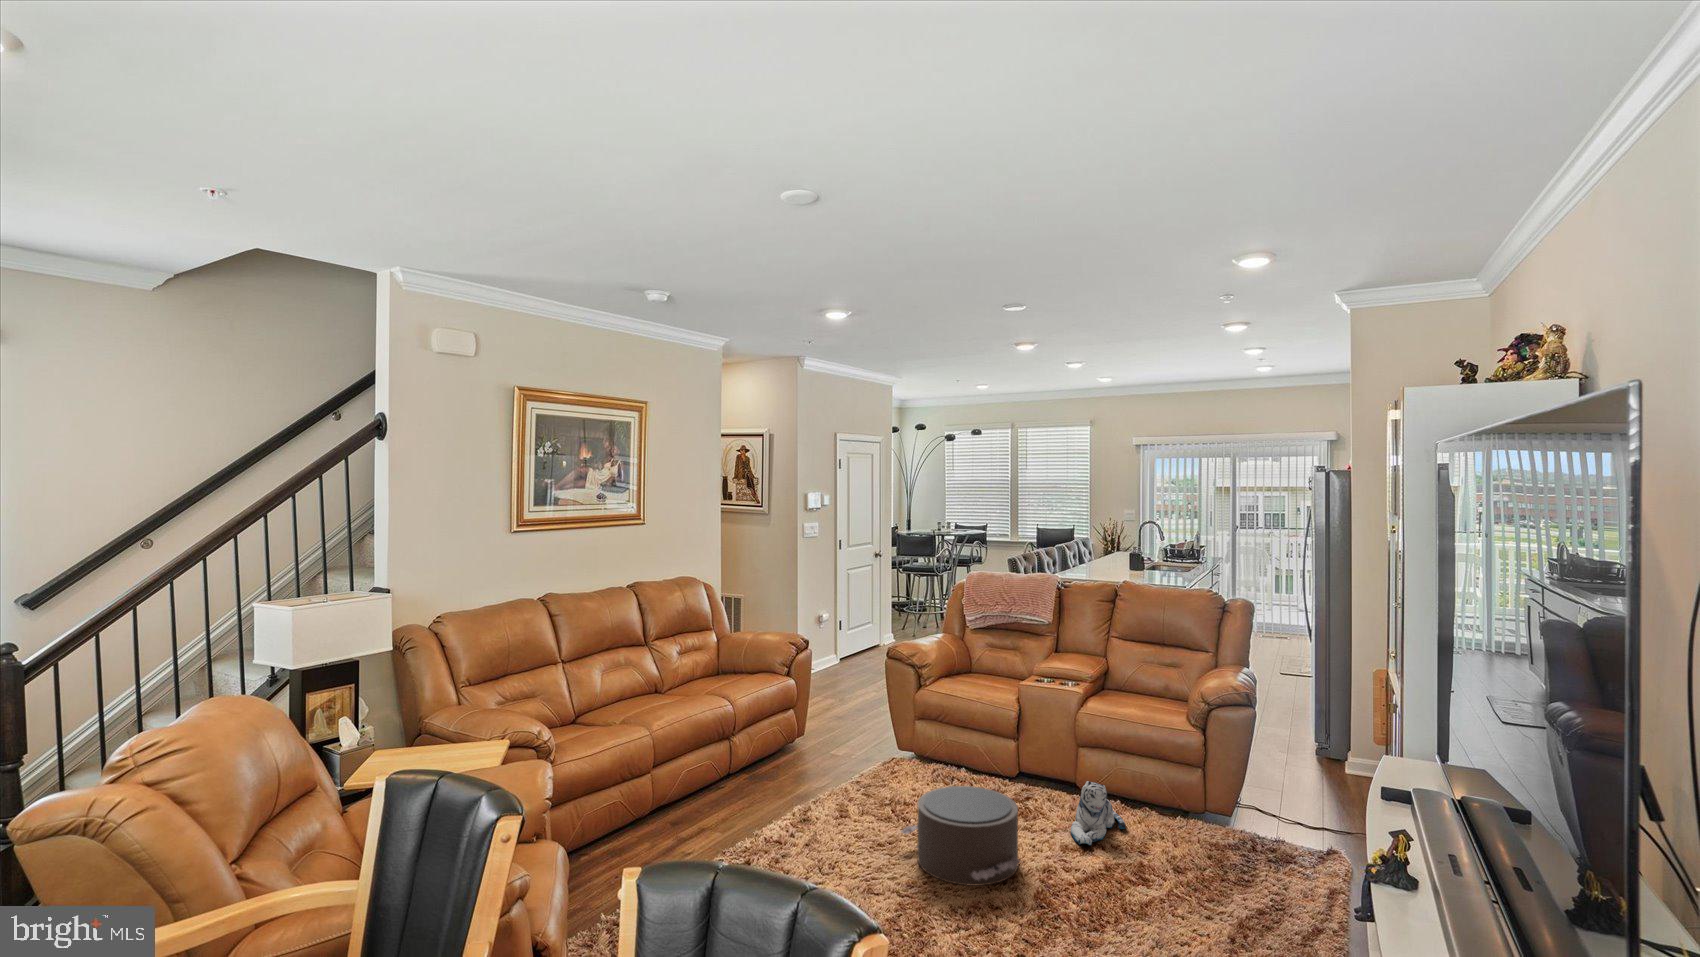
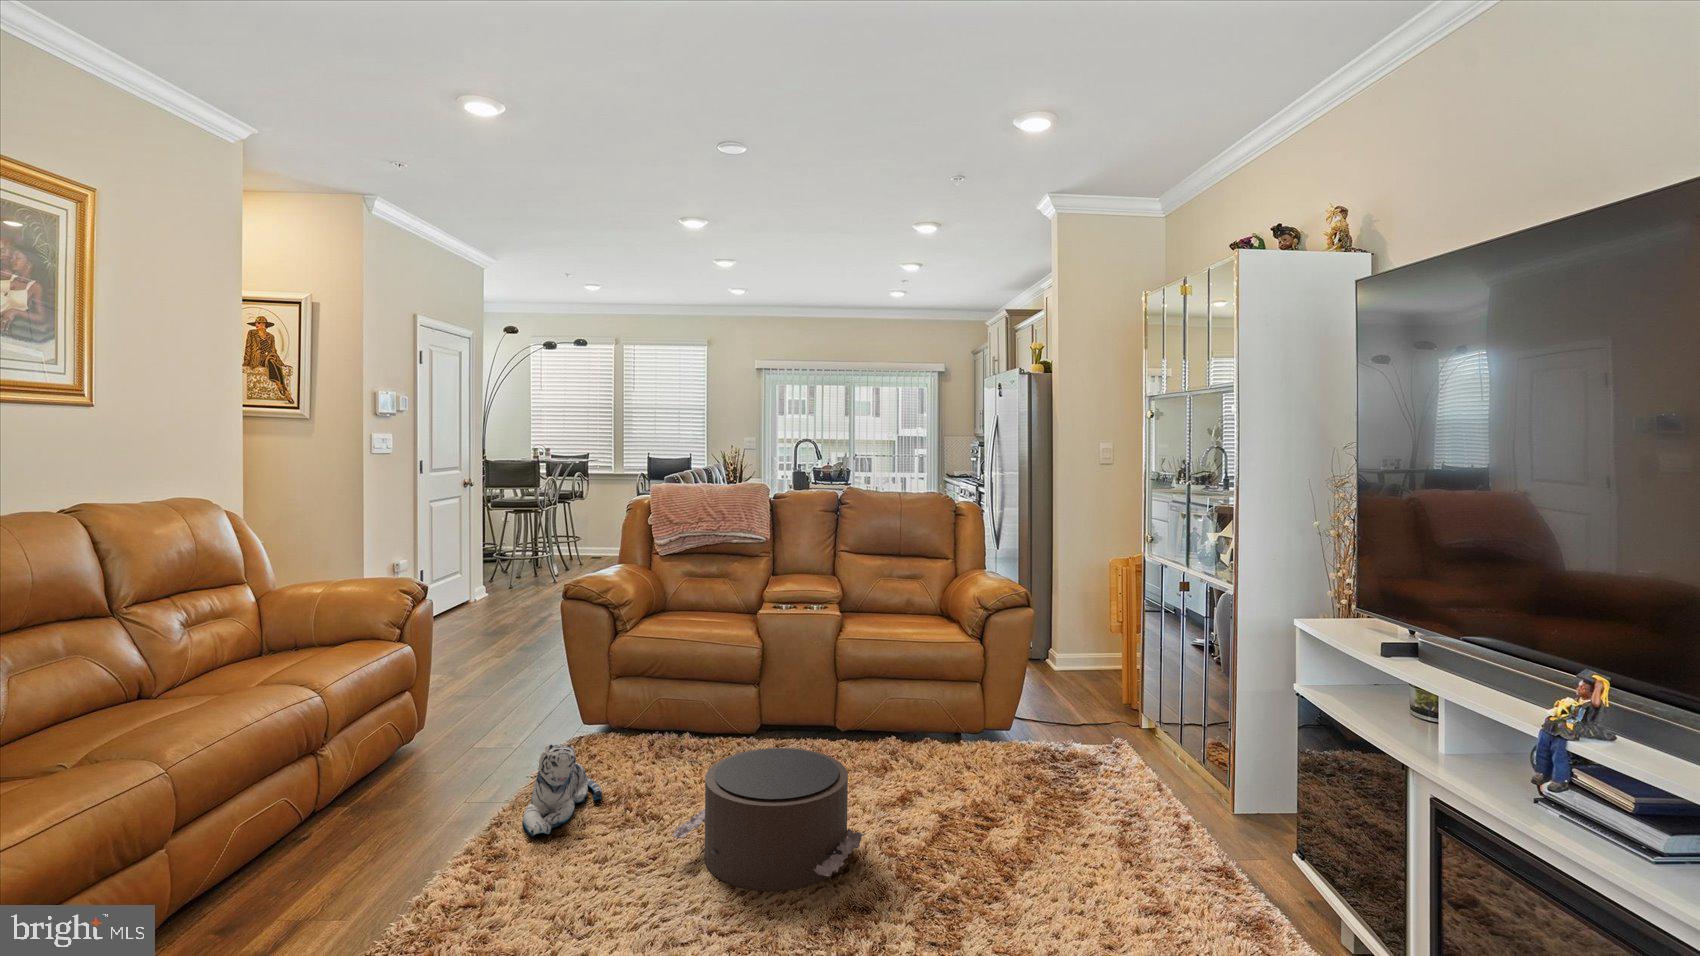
plush toy: present [1071,781,1125,845] -> present [522,744,602,837]

